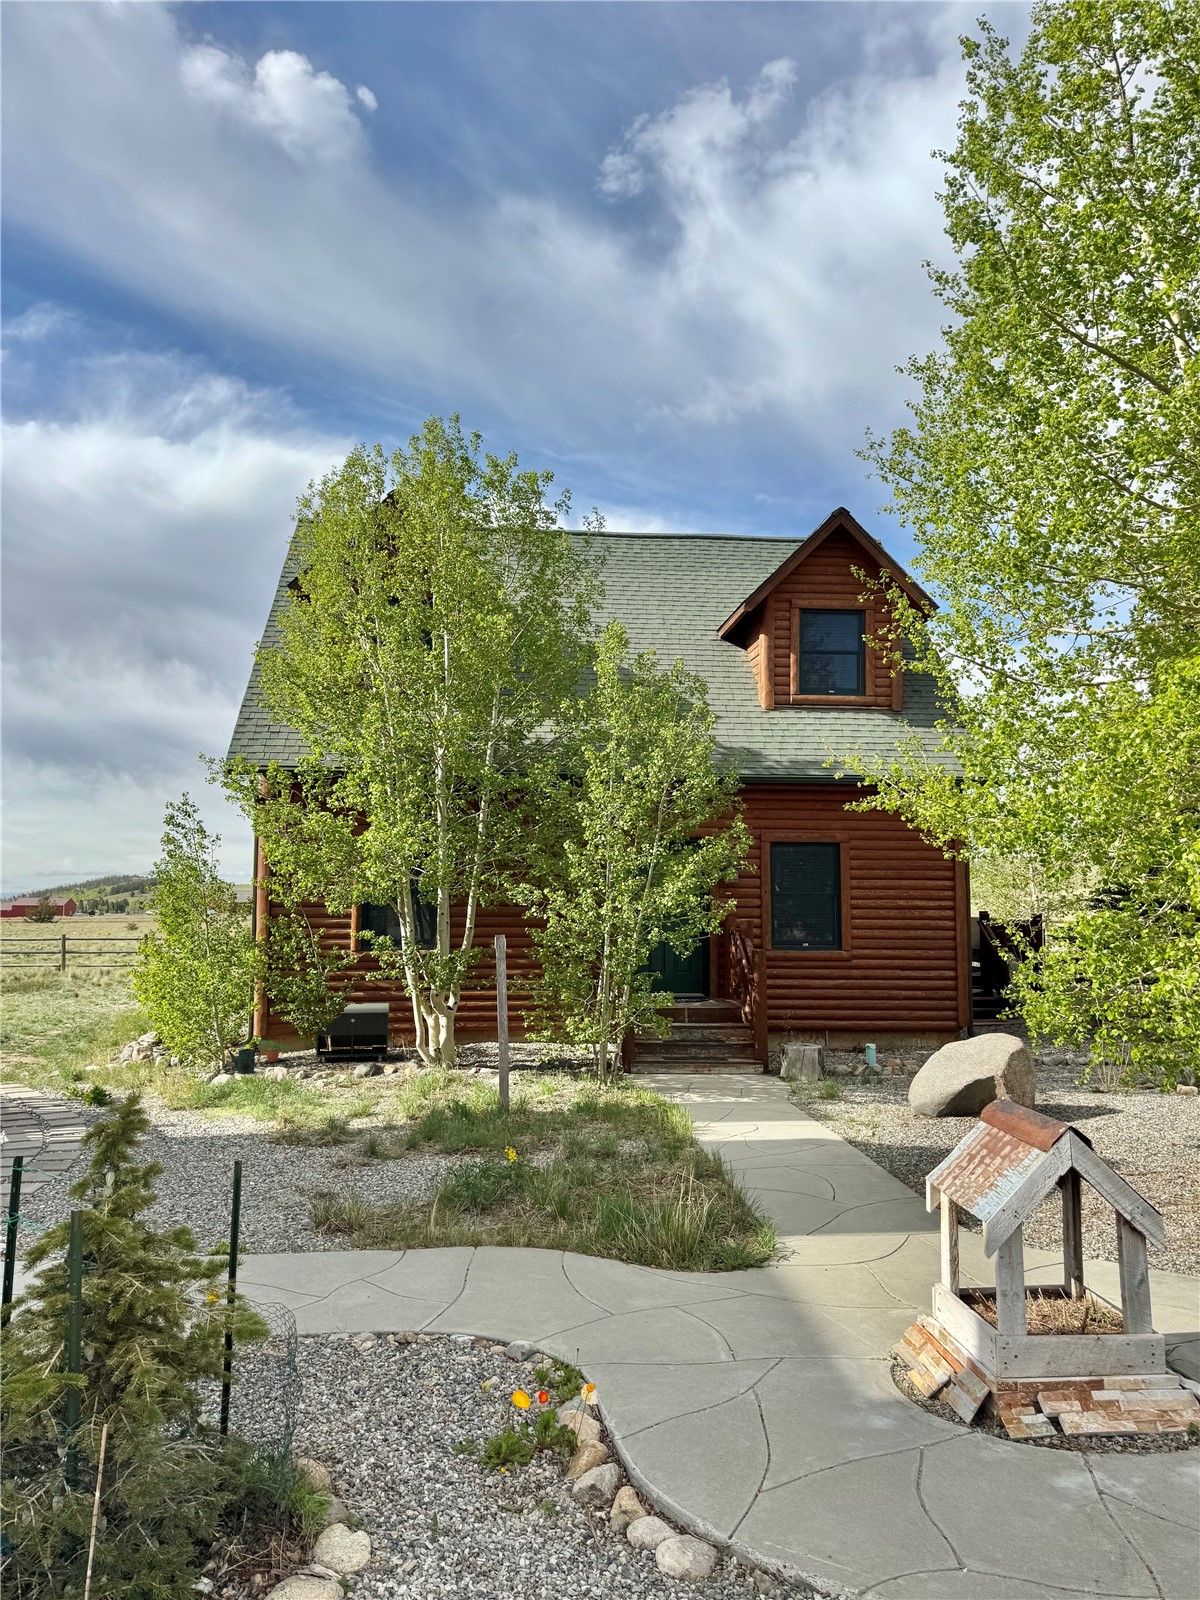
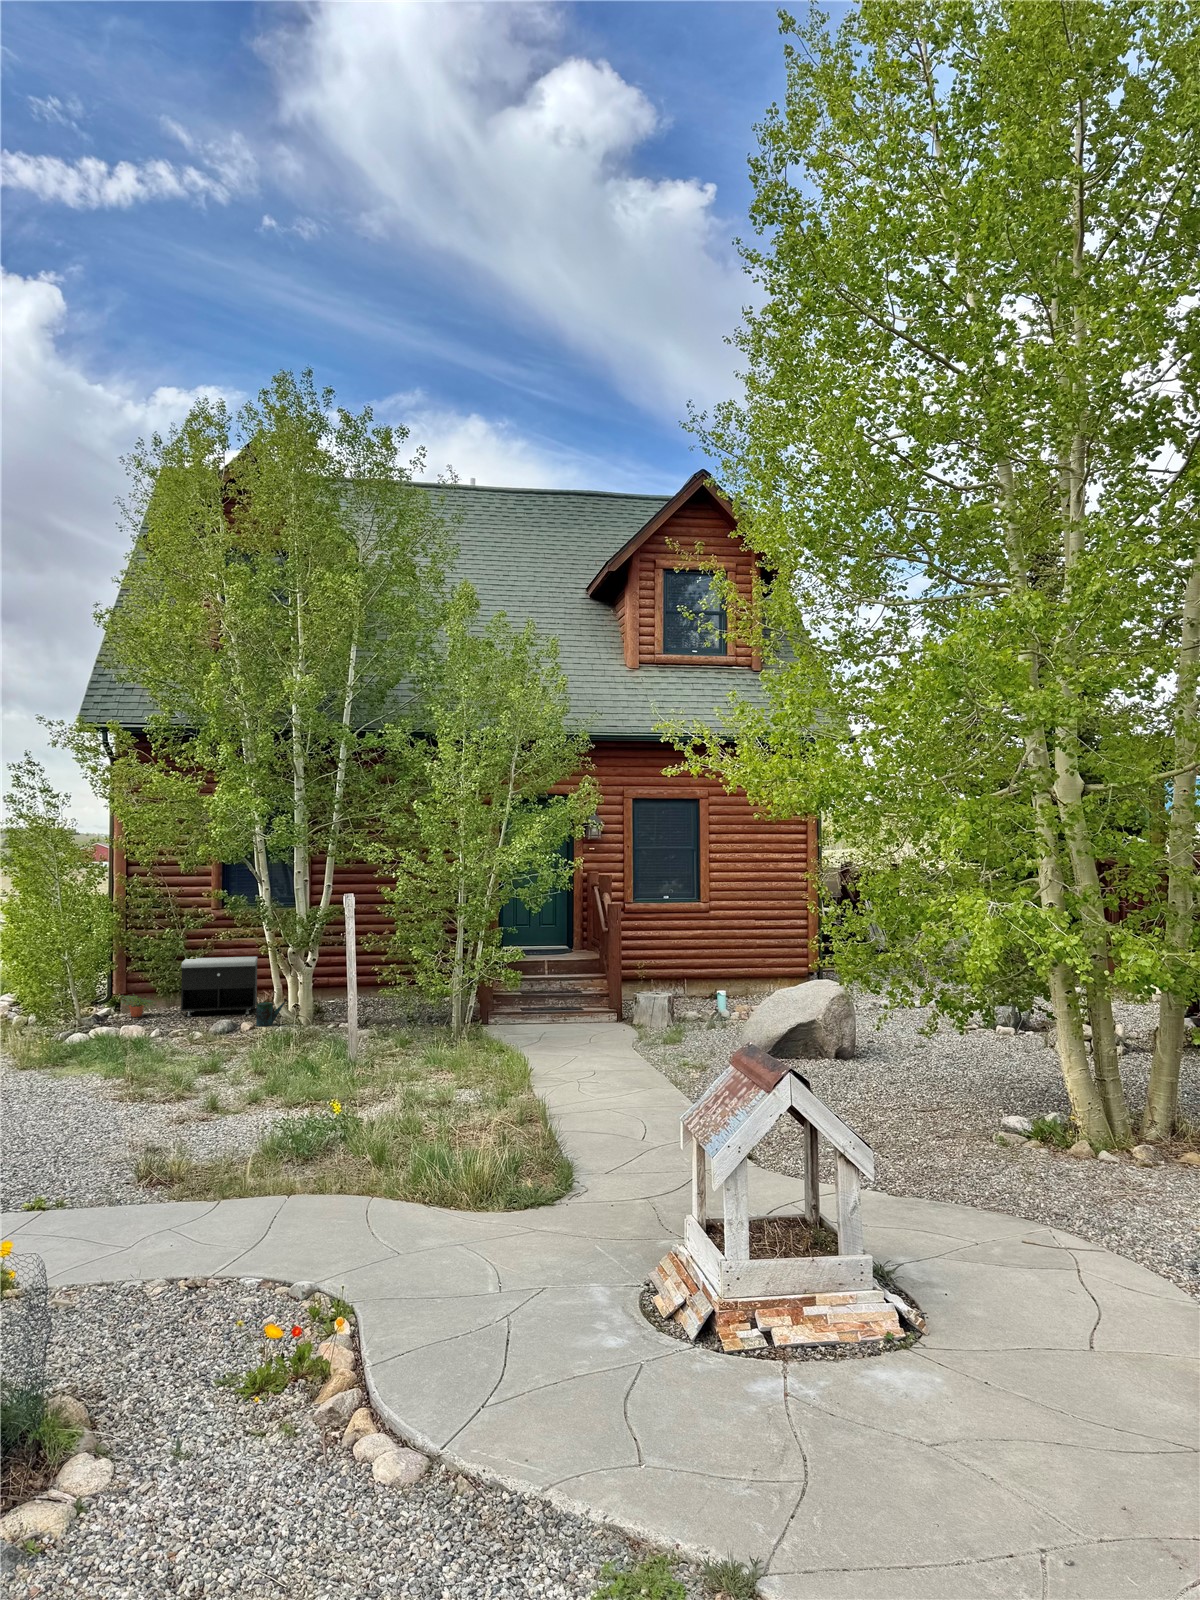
watering can: present [225,1046,260,1074] -> present [250,998,288,1026]

